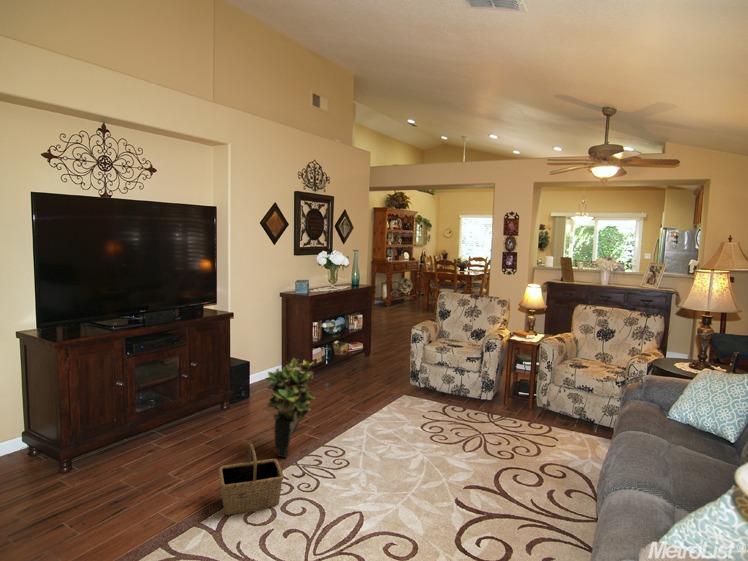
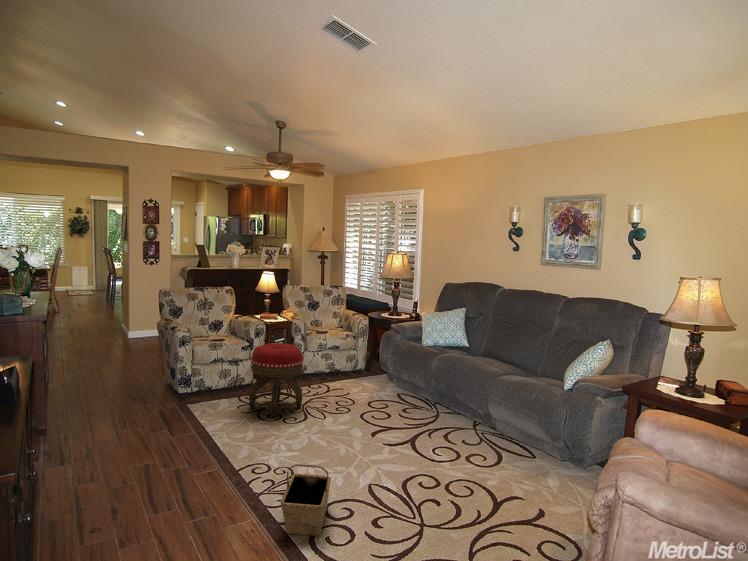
footstool: none [418,353,476,436] -> present [249,343,303,417]
potted plant: present [265,358,314,457] -> none [197,379,257,490]

